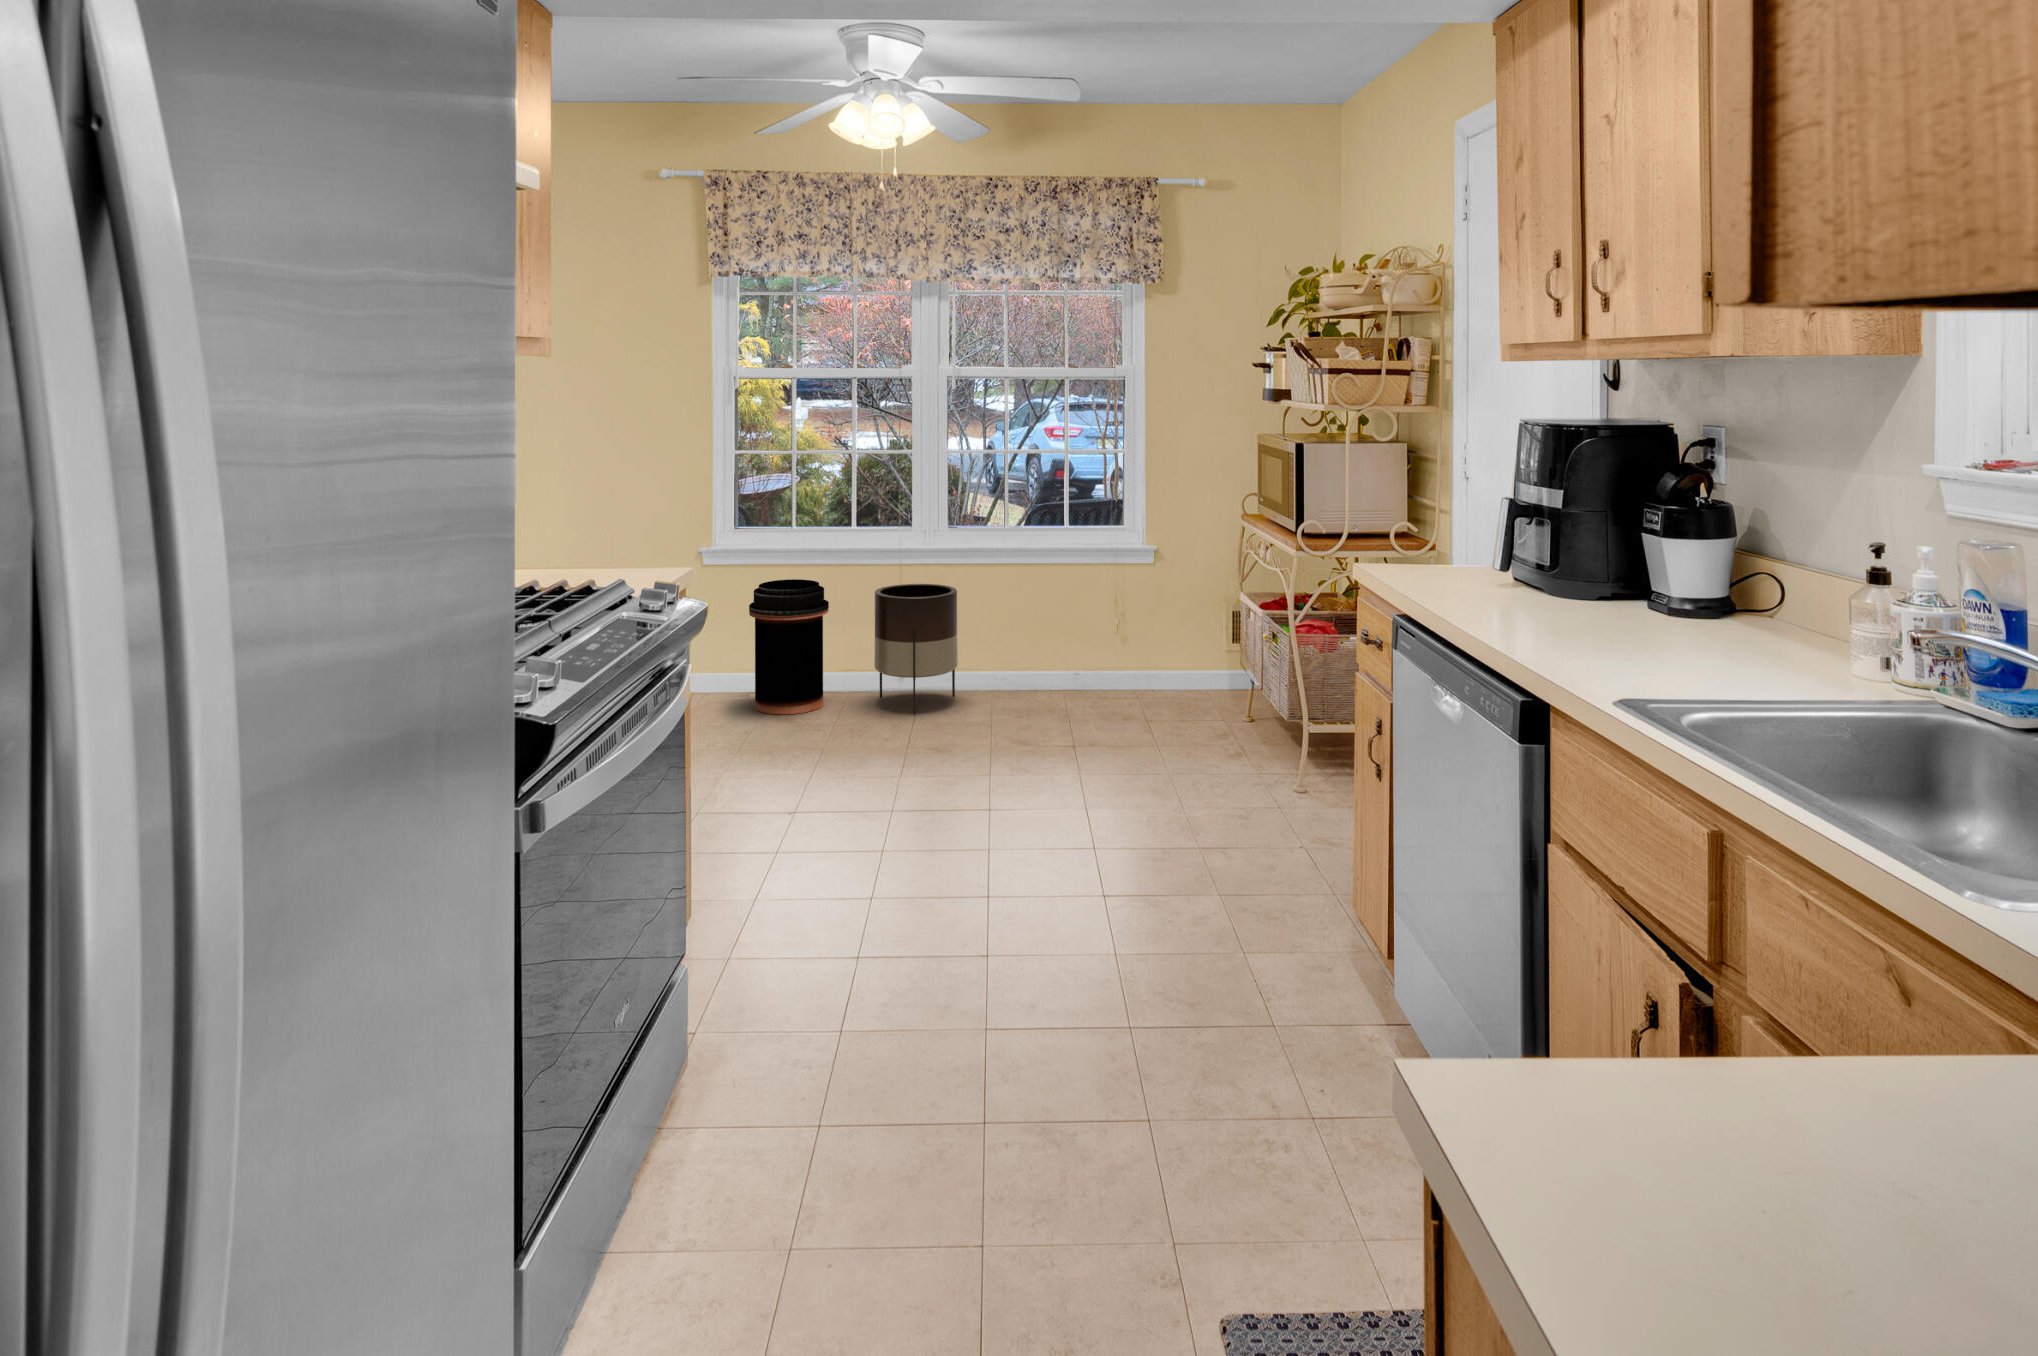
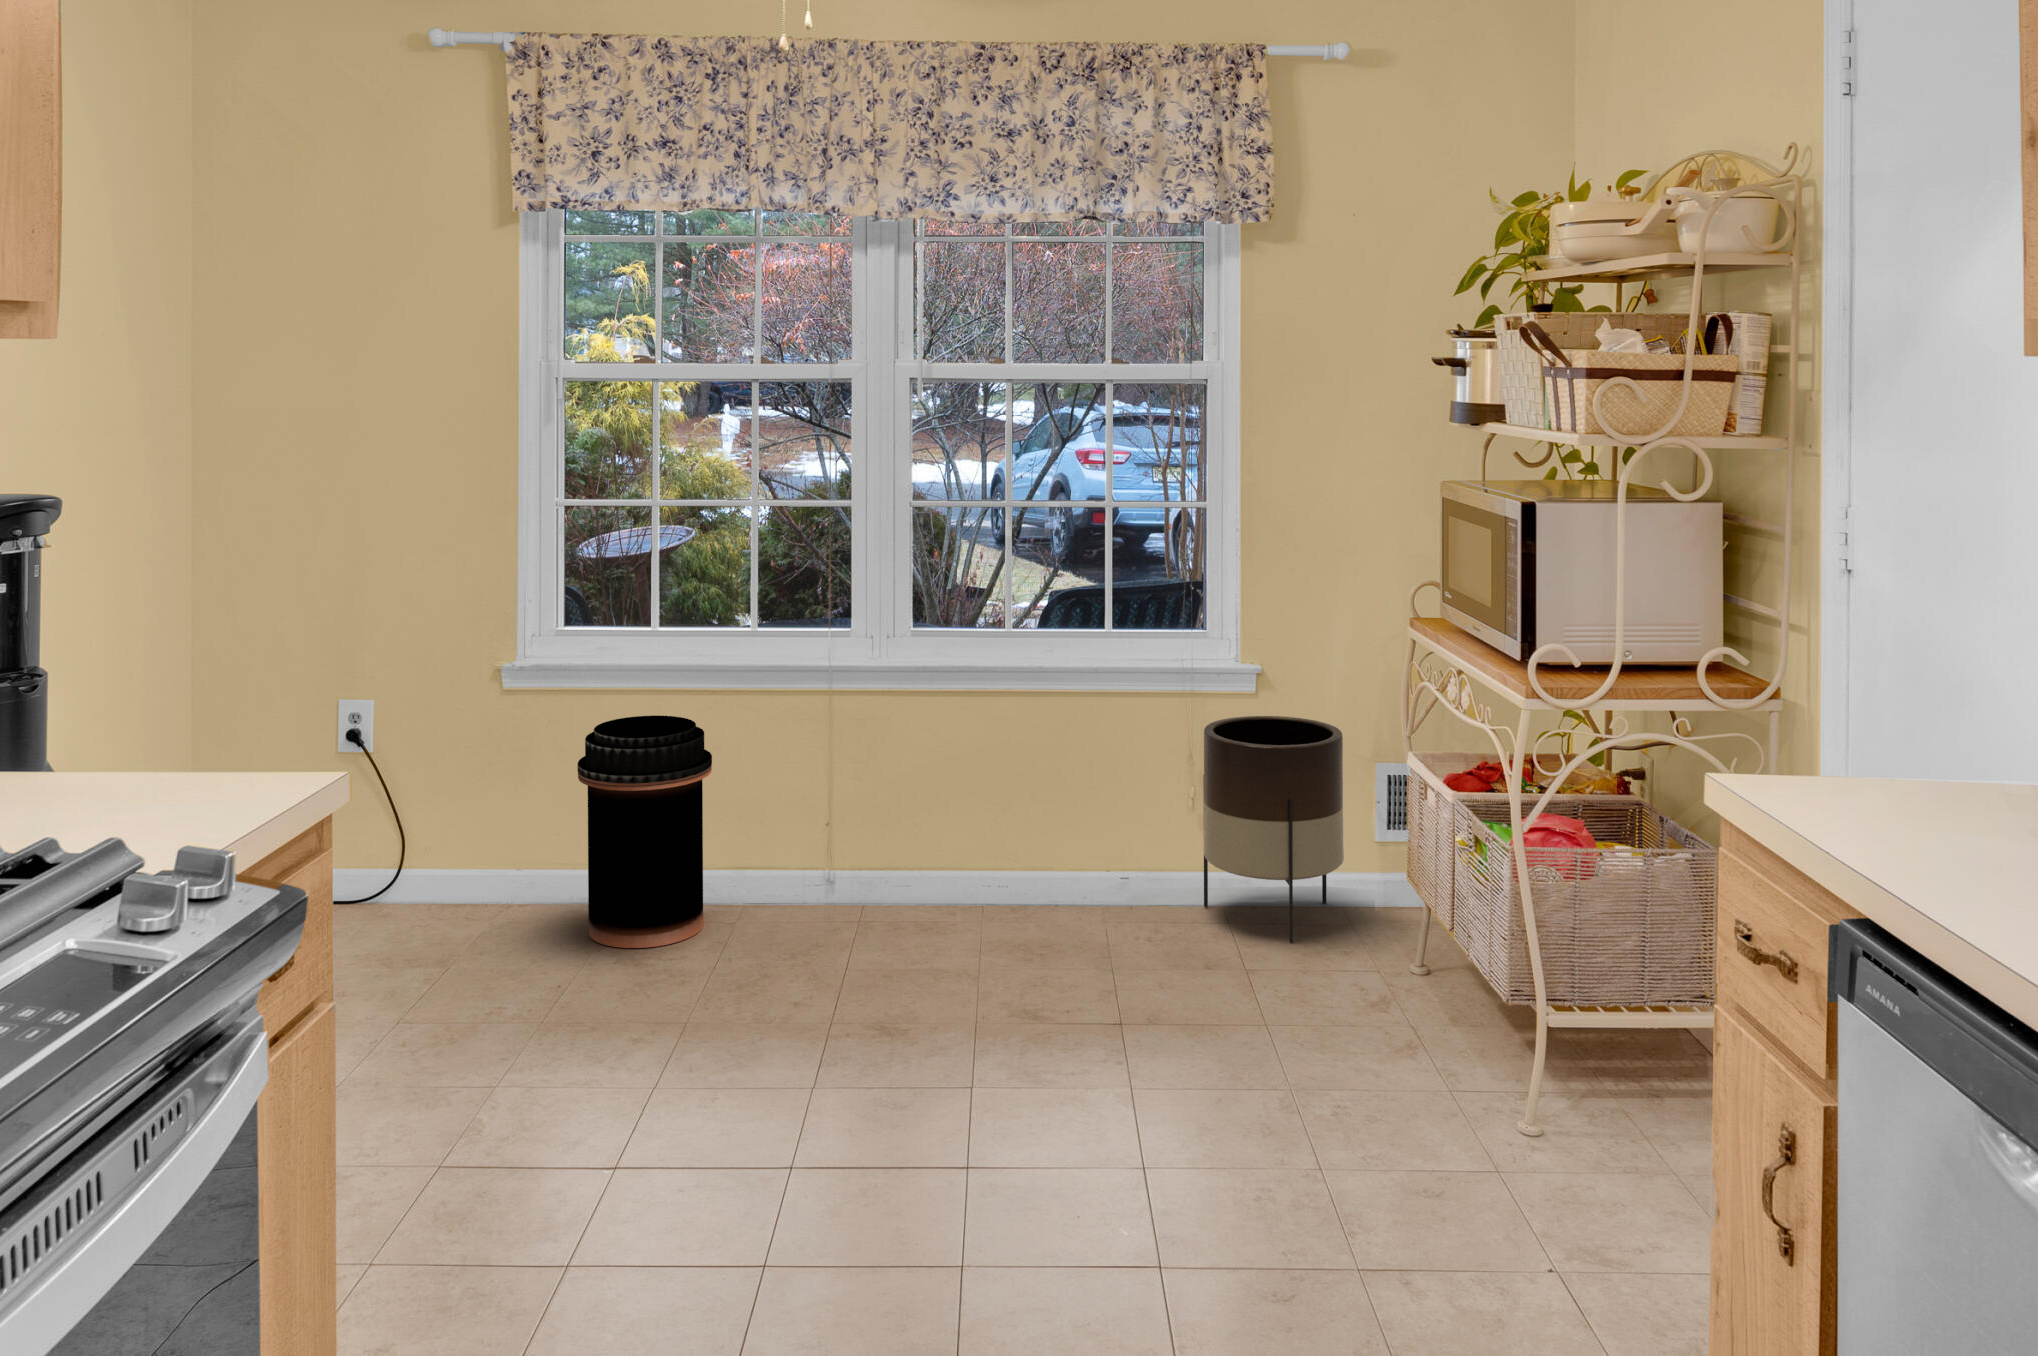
planter: present [874,584,958,714] -> present [1203,716,1344,942]

